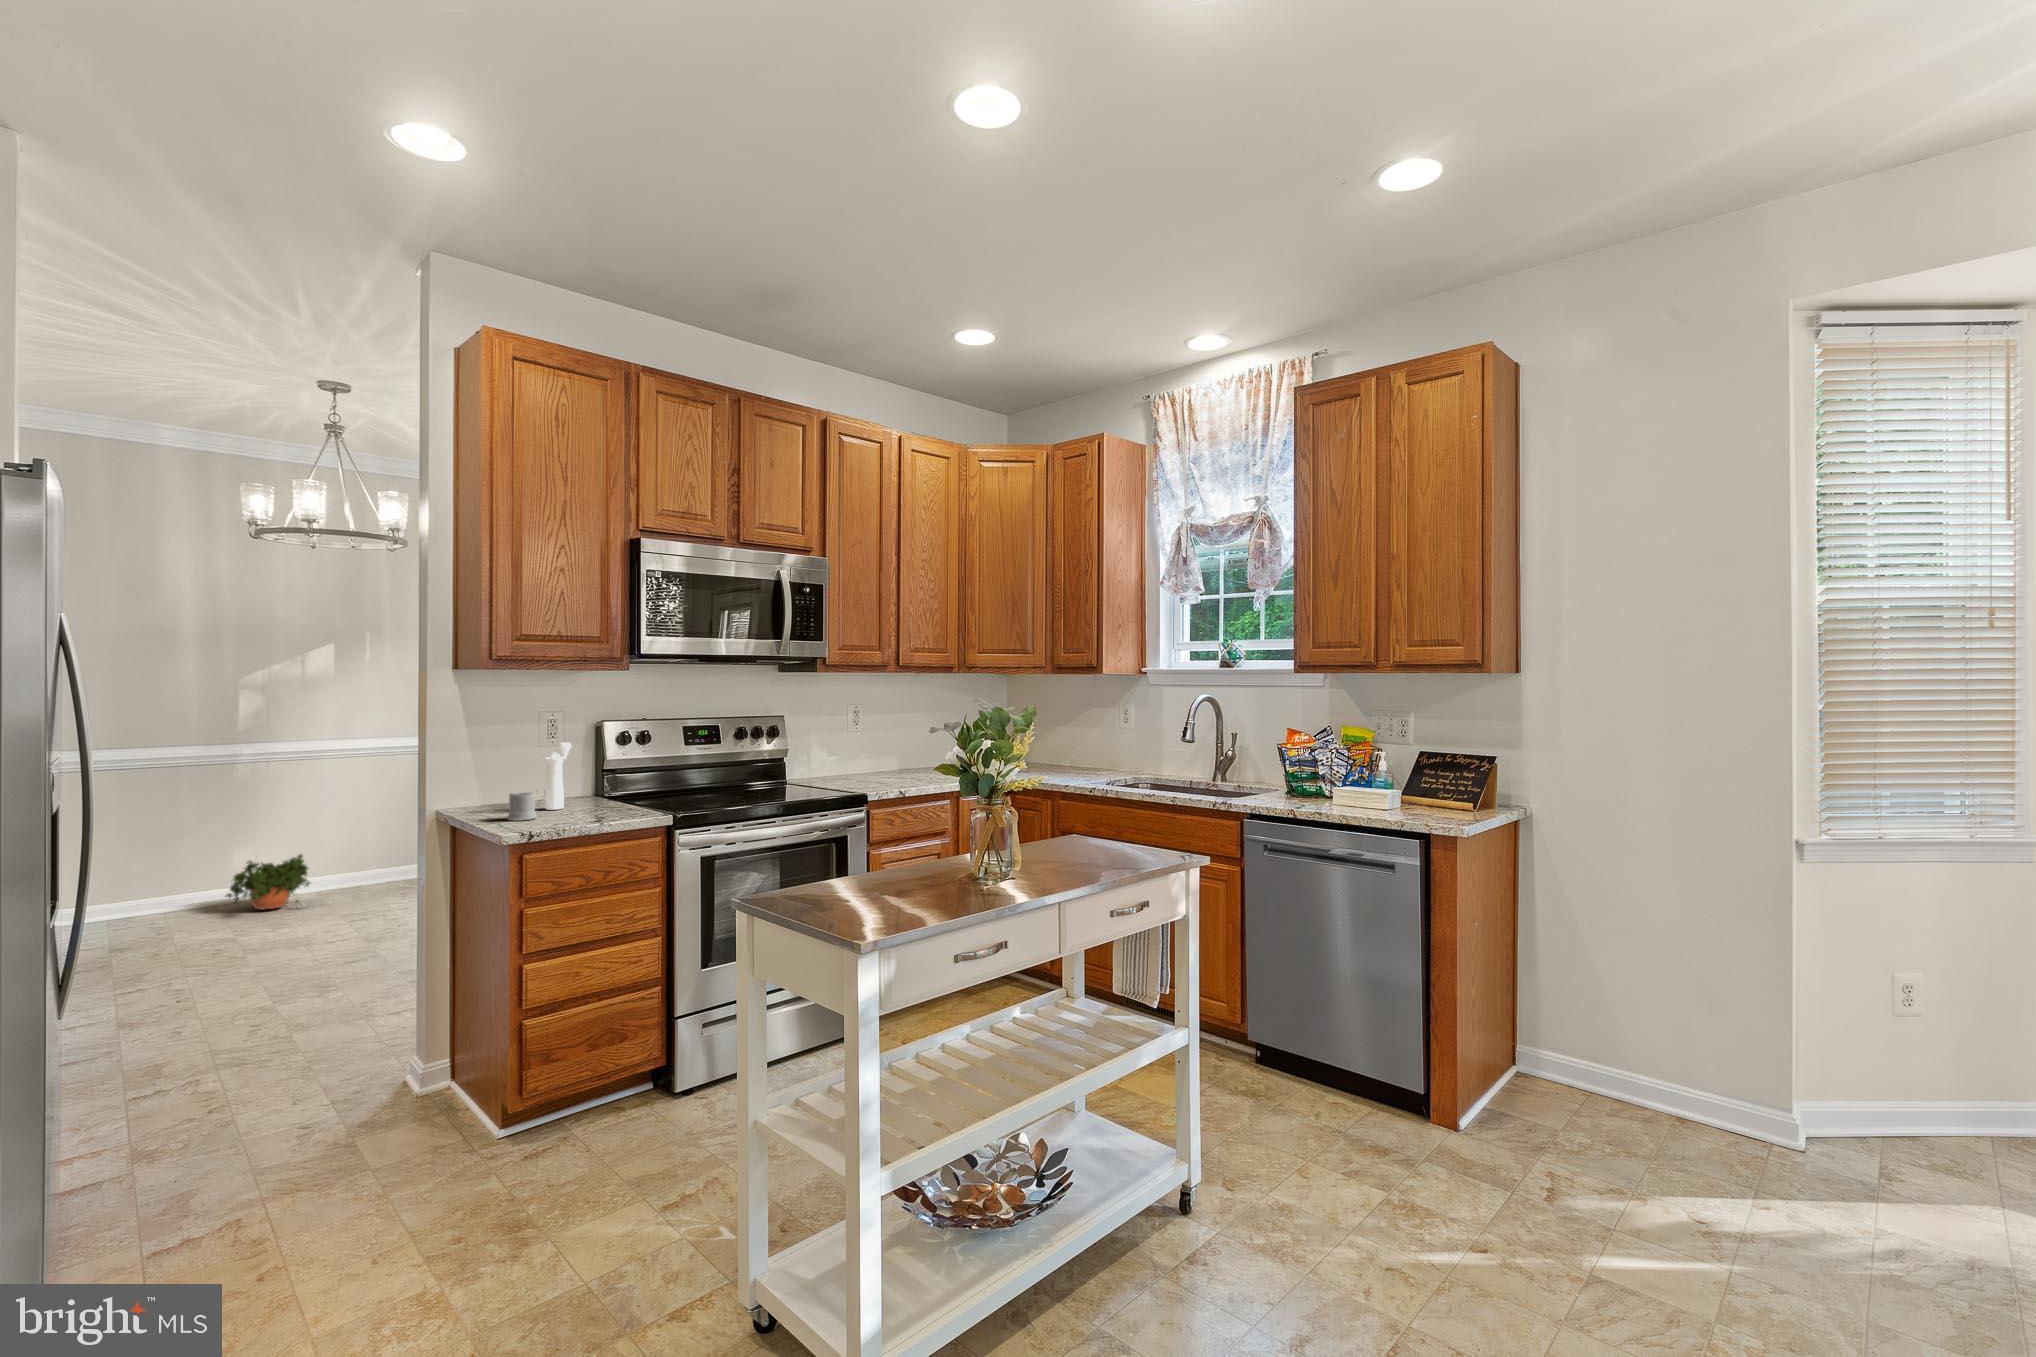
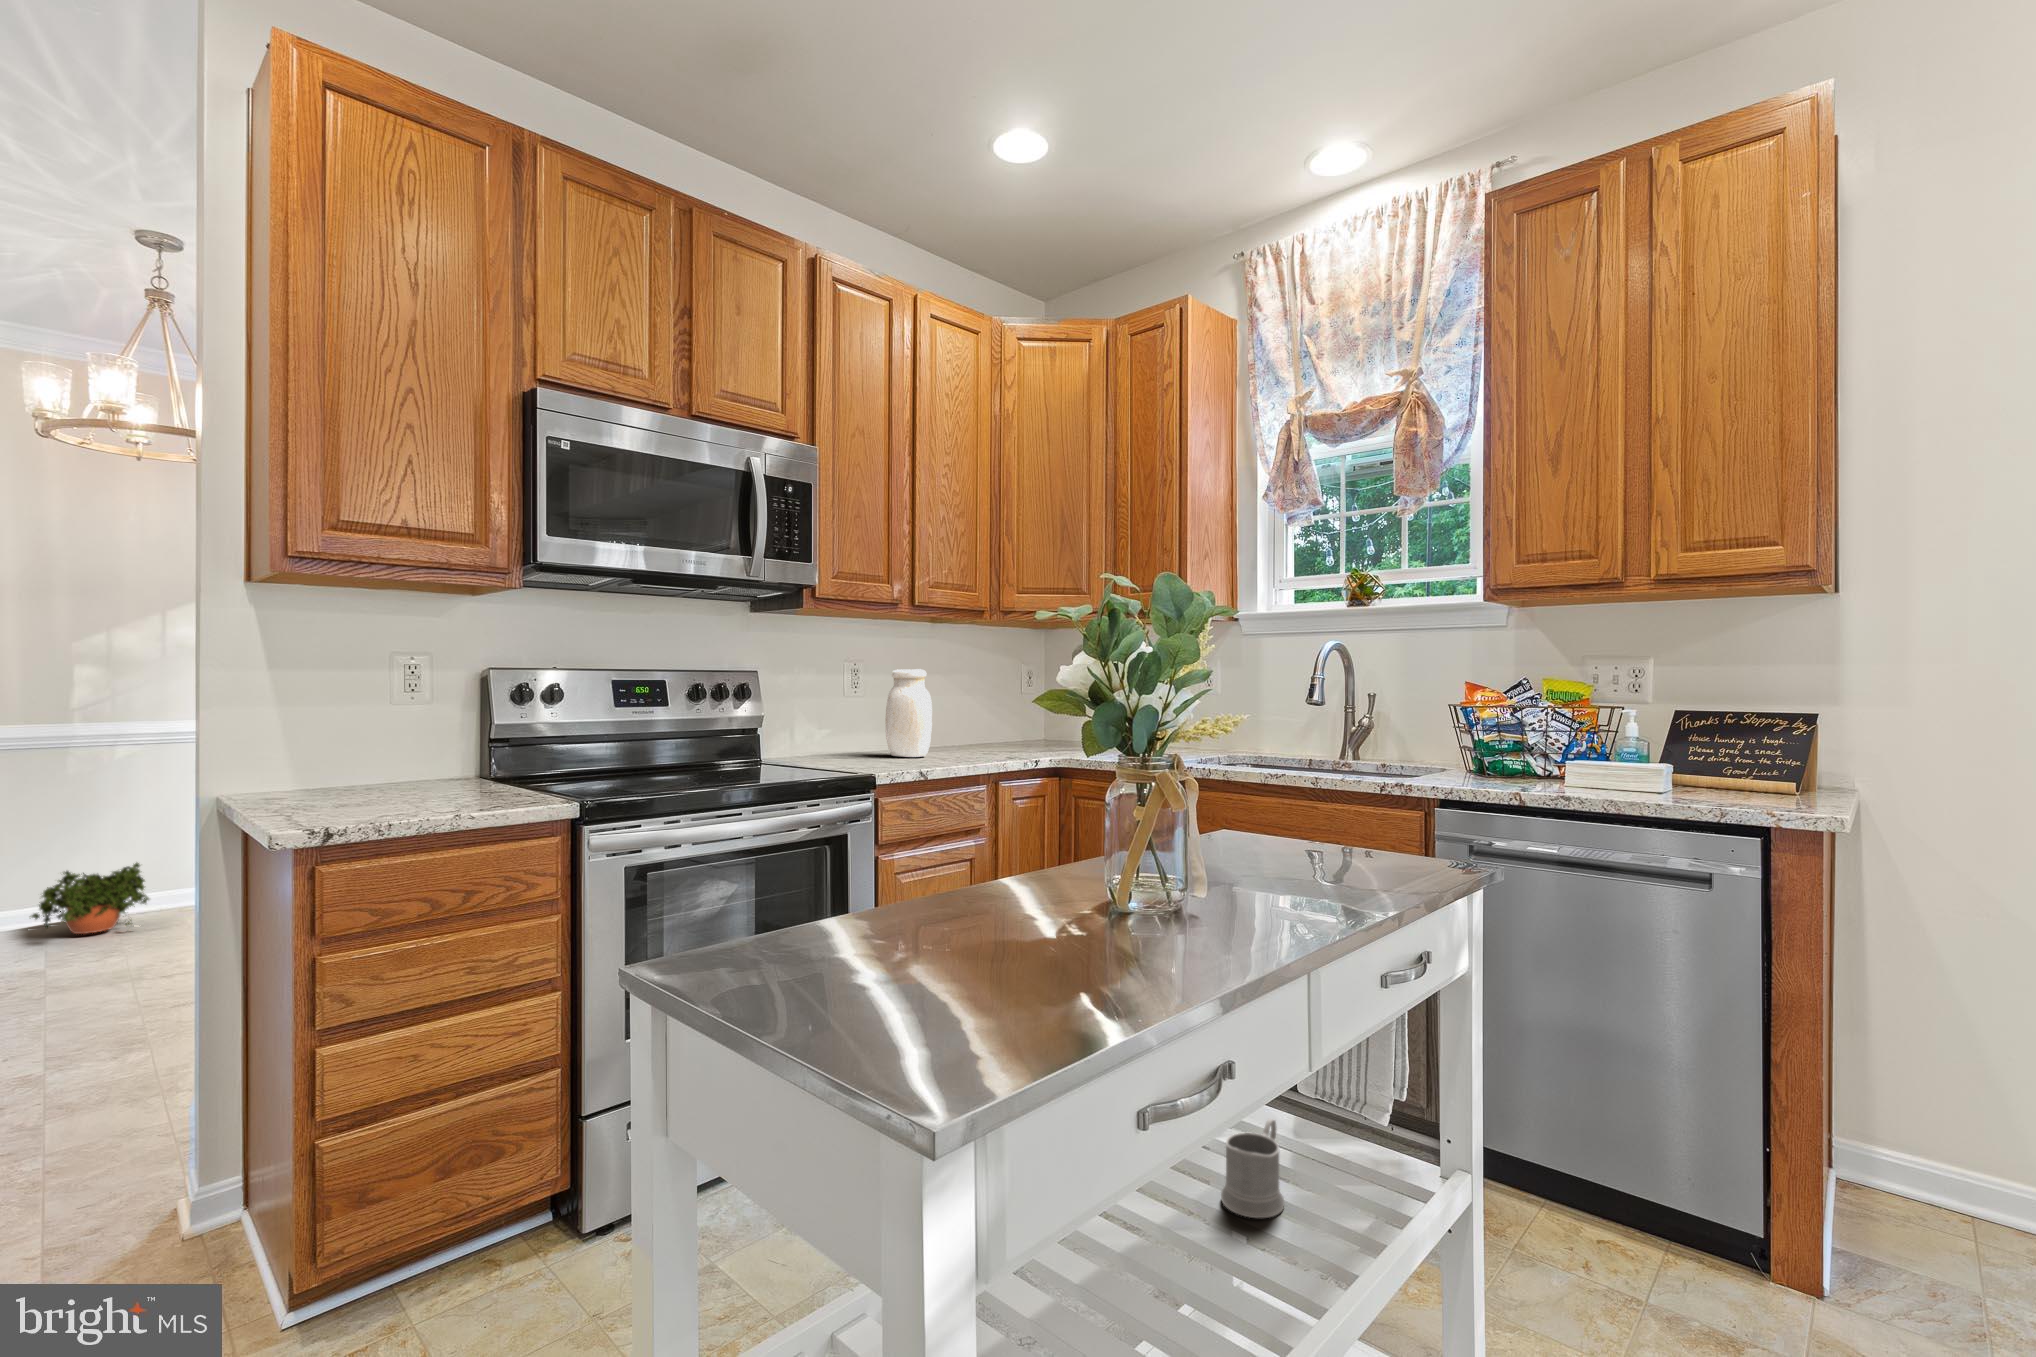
jar: none [880,712,914,778] -> present [885,669,932,757]
pepper mill: present [545,743,572,810] -> none [386,695,435,795]
mug: present [507,792,537,821] -> present [1221,1119,1284,1218]

